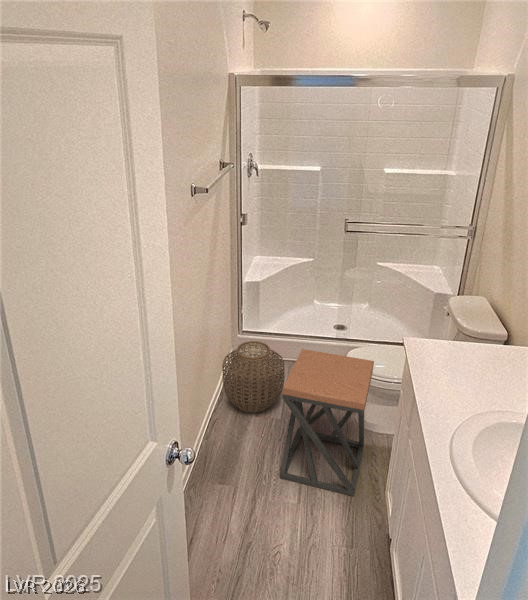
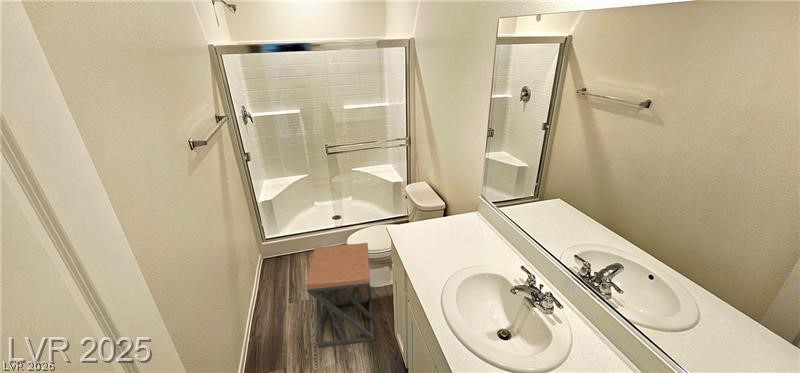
woven basket: present [222,341,284,413] -> none [254,247,306,302]

